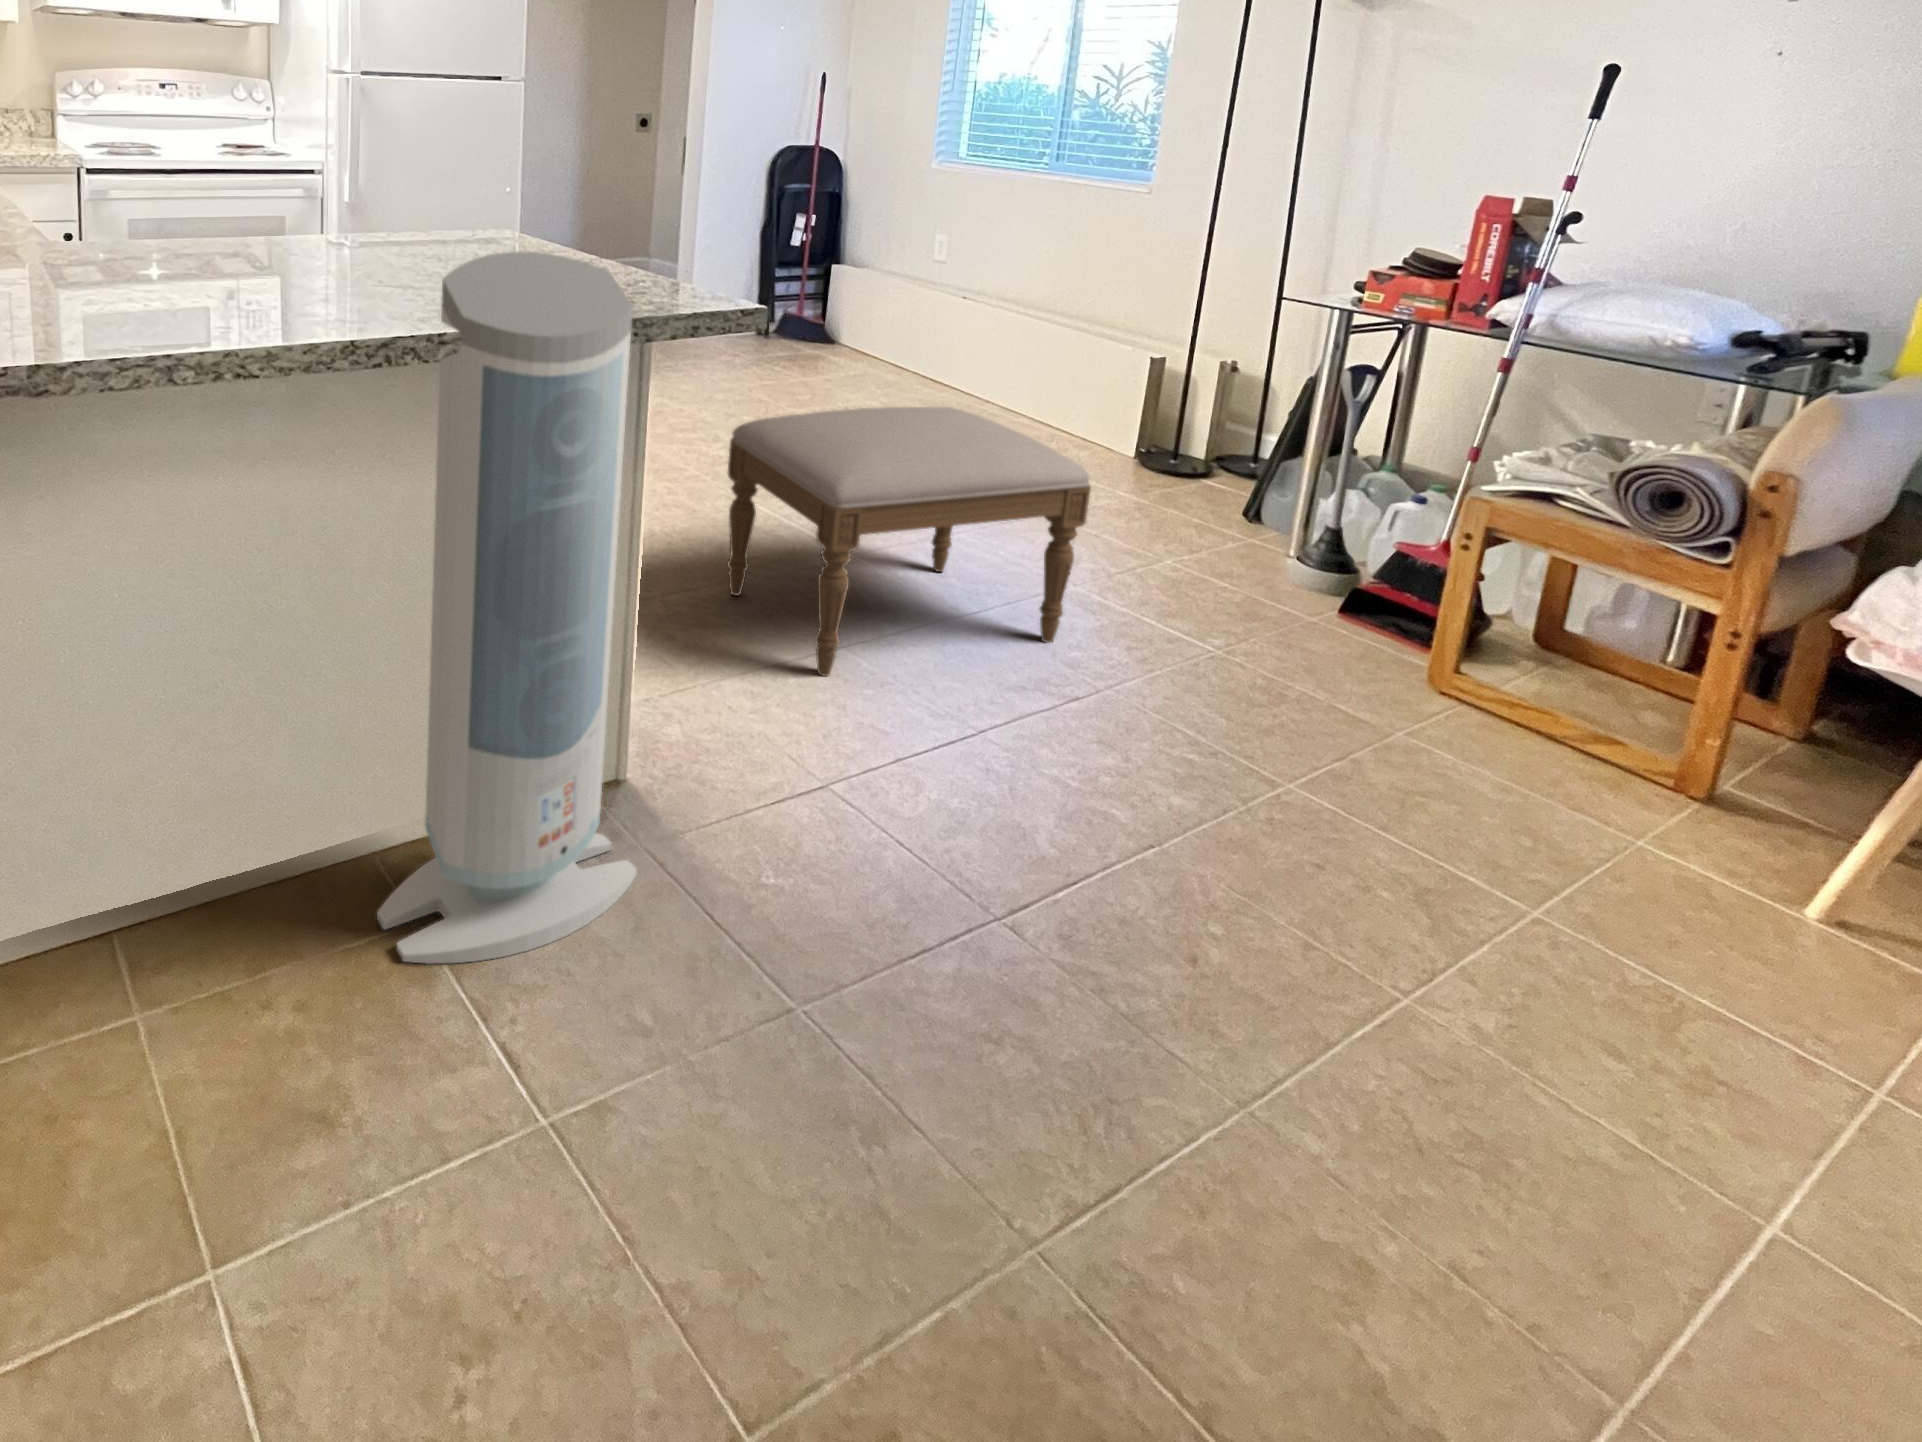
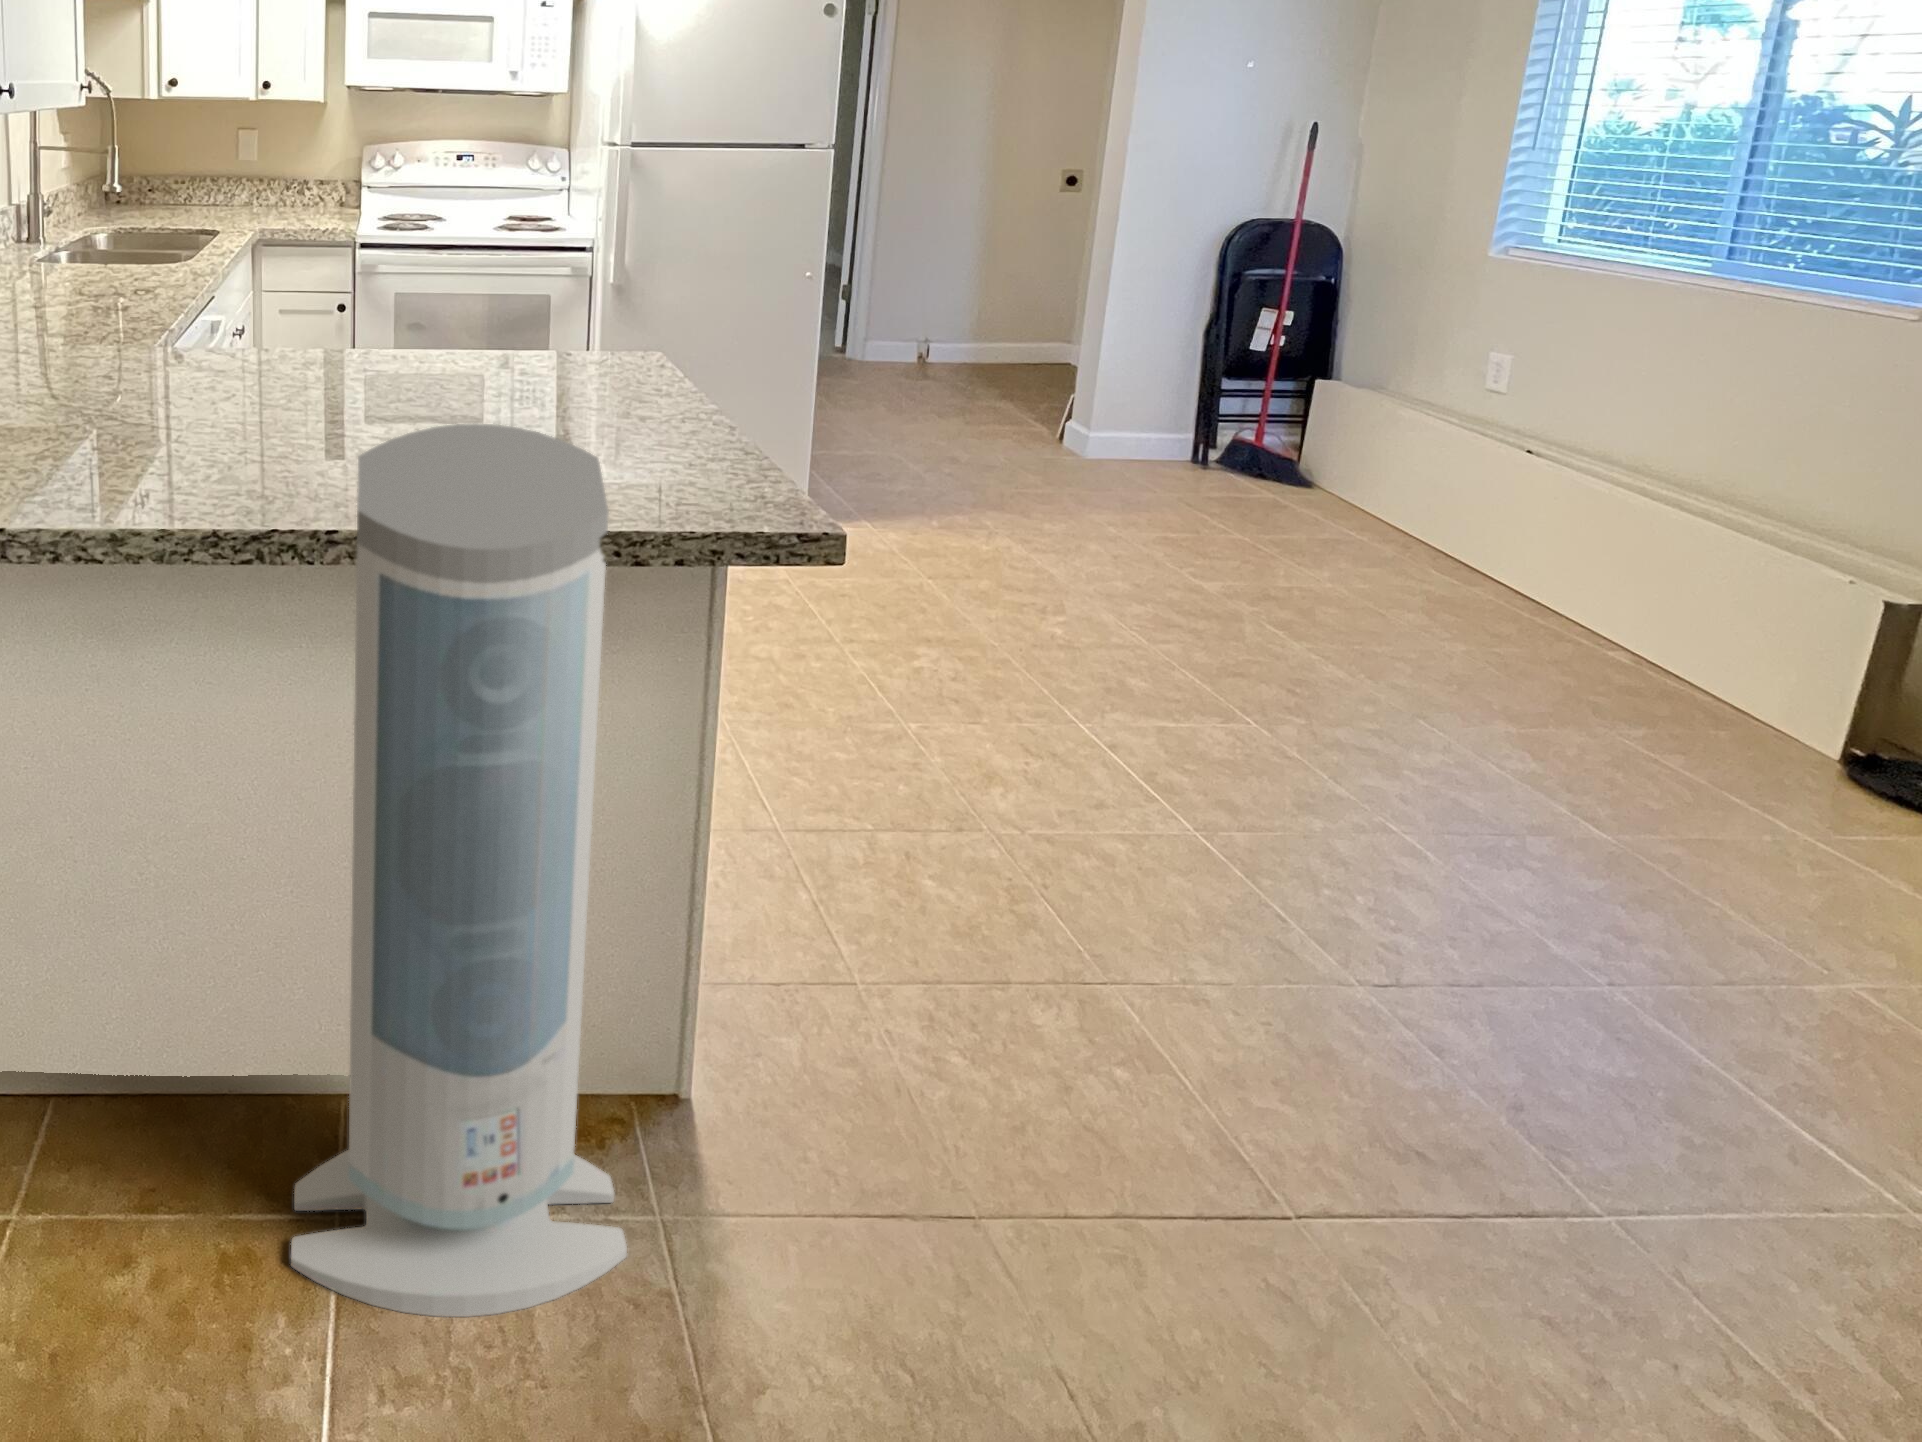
ottoman: present [728,407,1091,677] -> none [966,625,1599,1078]

